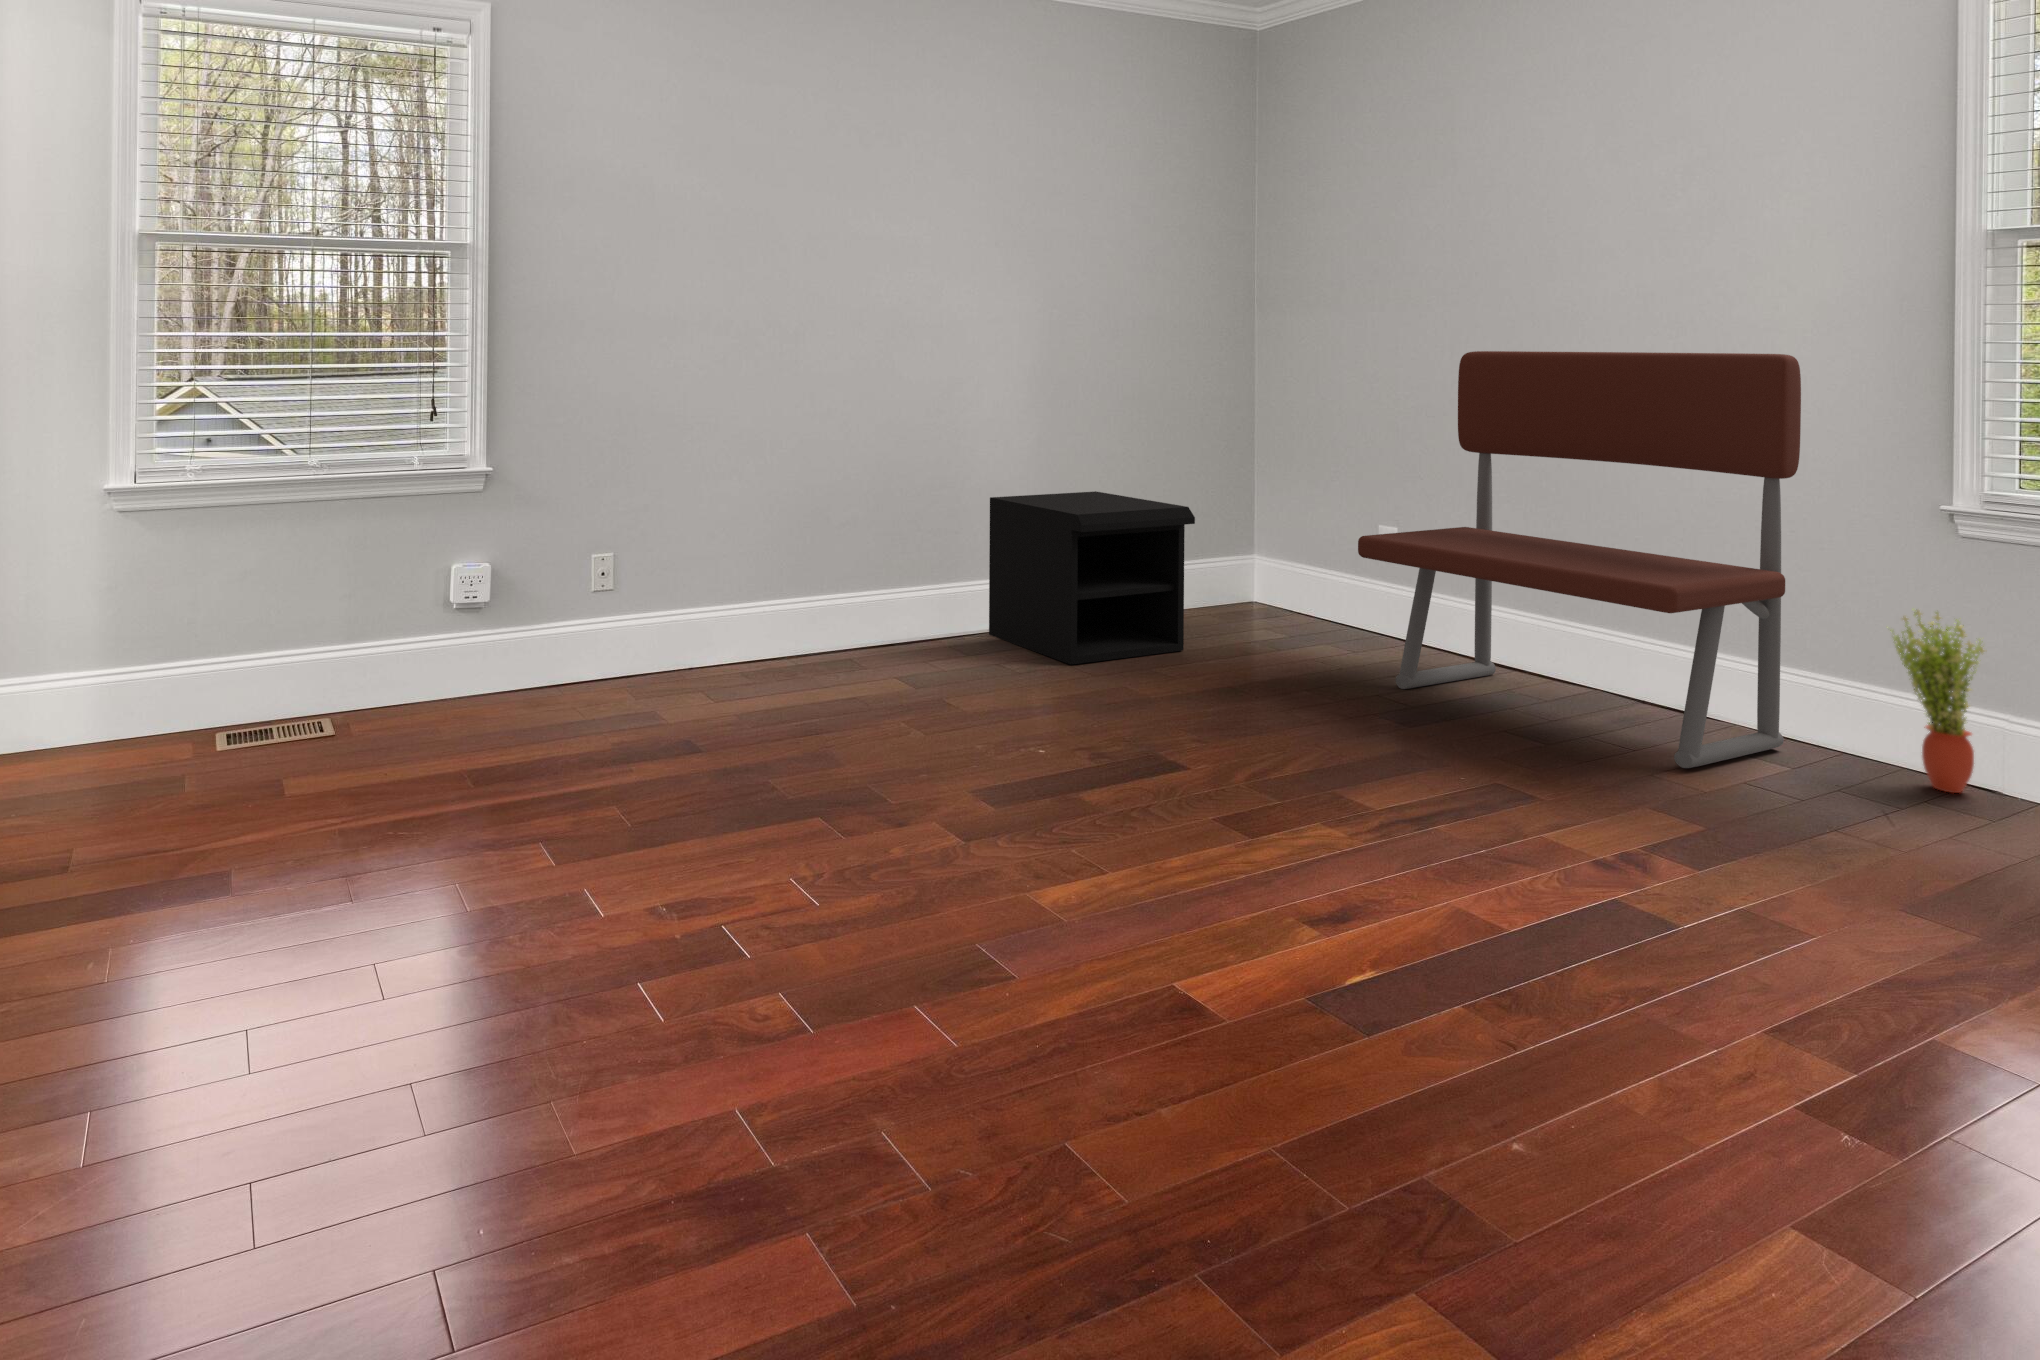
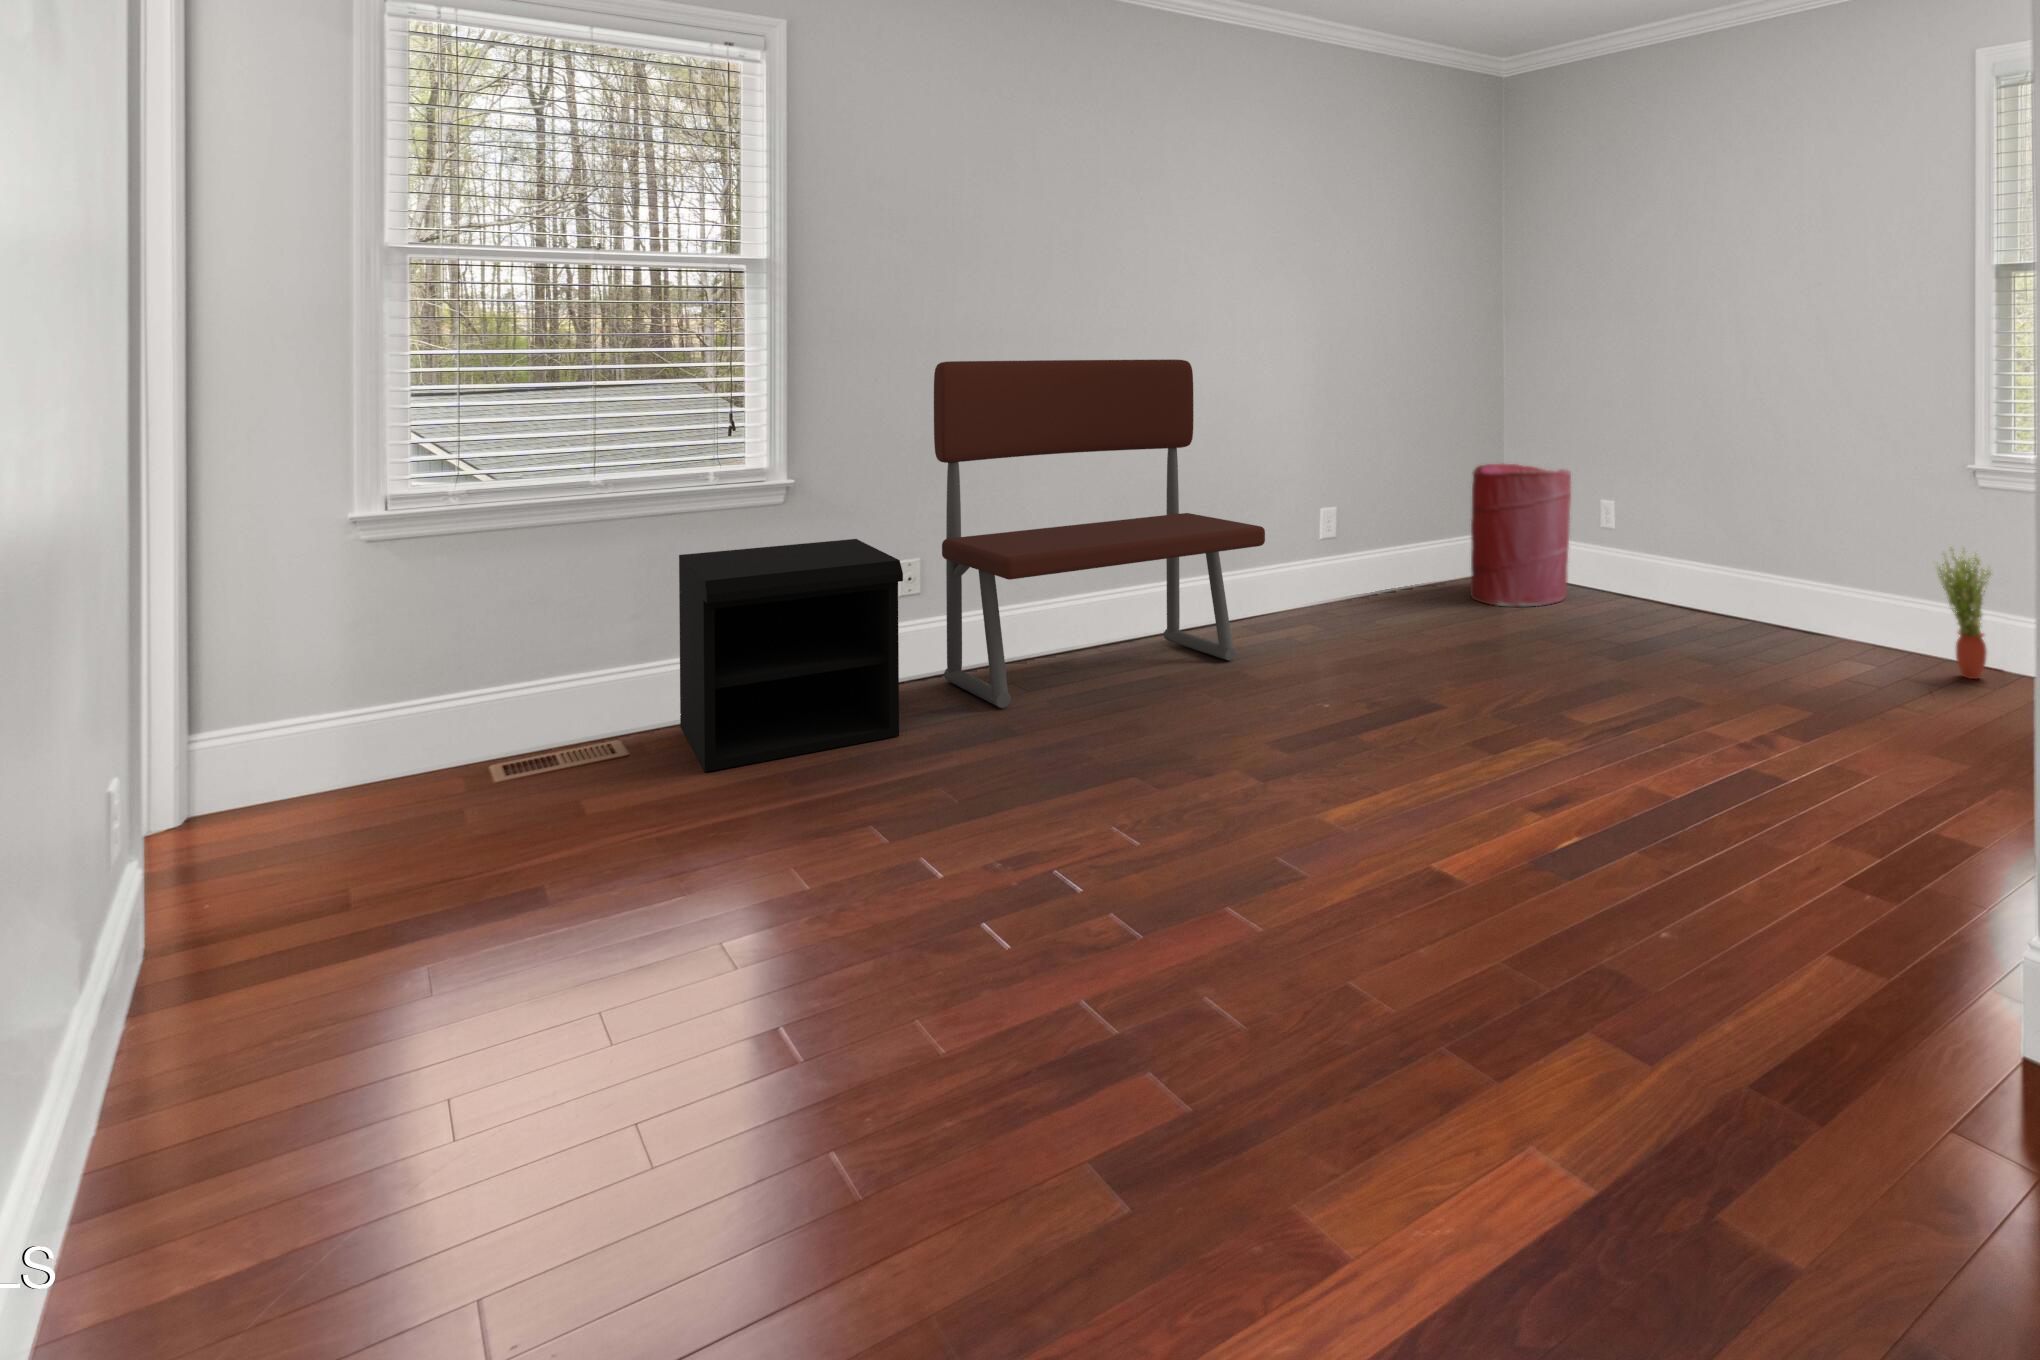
bench: present [1358,351,1801,768] -> present [934,359,1265,708]
laundry hamper: none [1224,474,1353,646] -> present [1470,464,1571,606]
nightstand: present [989,491,1195,665] -> present [679,539,903,772]

